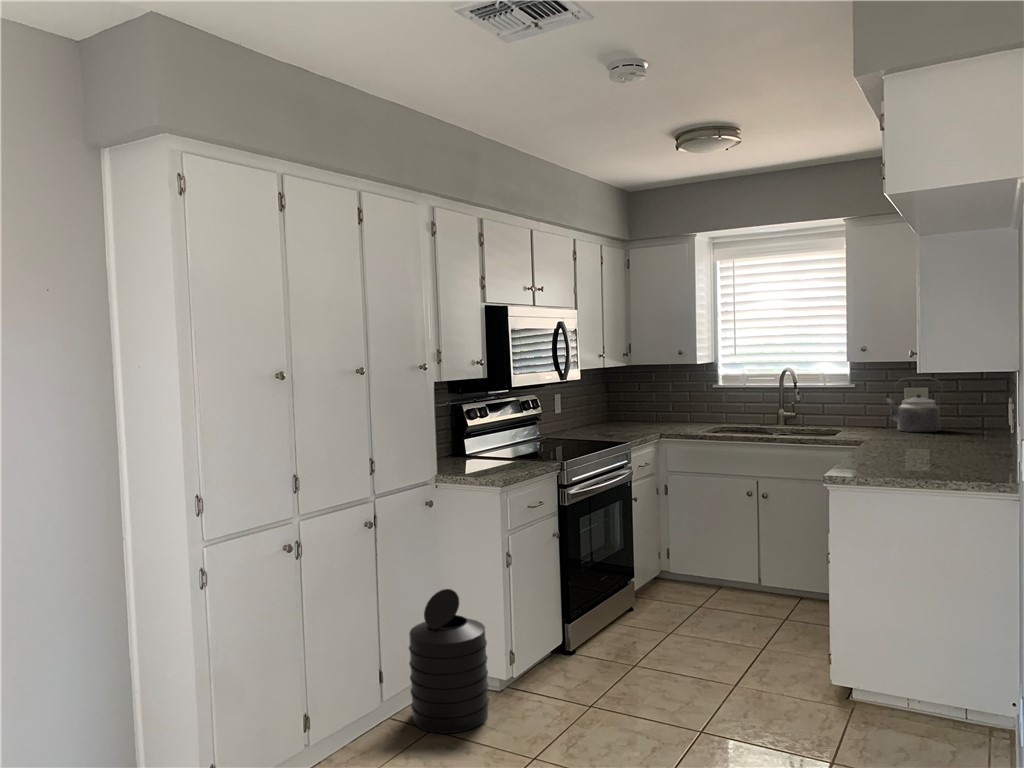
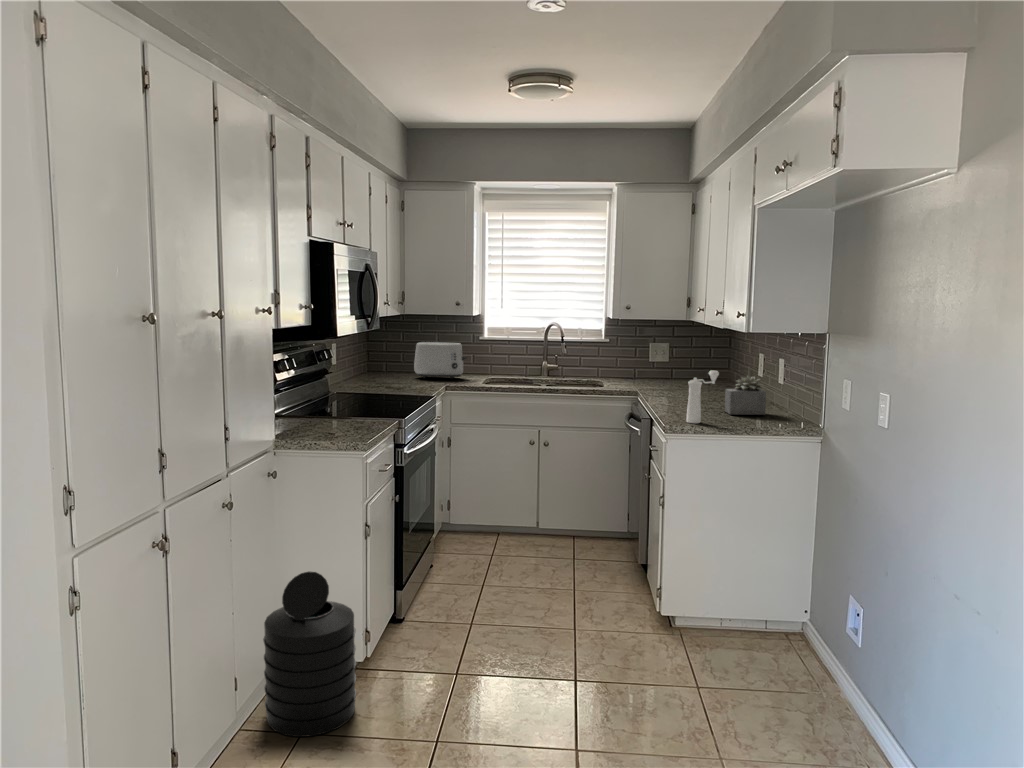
kettle: present [887,377,942,432] -> none [638,335,683,383]
toaster: none [640,392,691,429] -> present [414,342,467,379]
pepper mill: none [856,413,898,471] -> present [687,370,719,423]
succulent plant: none [928,419,976,465] -> present [725,376,766,415]

